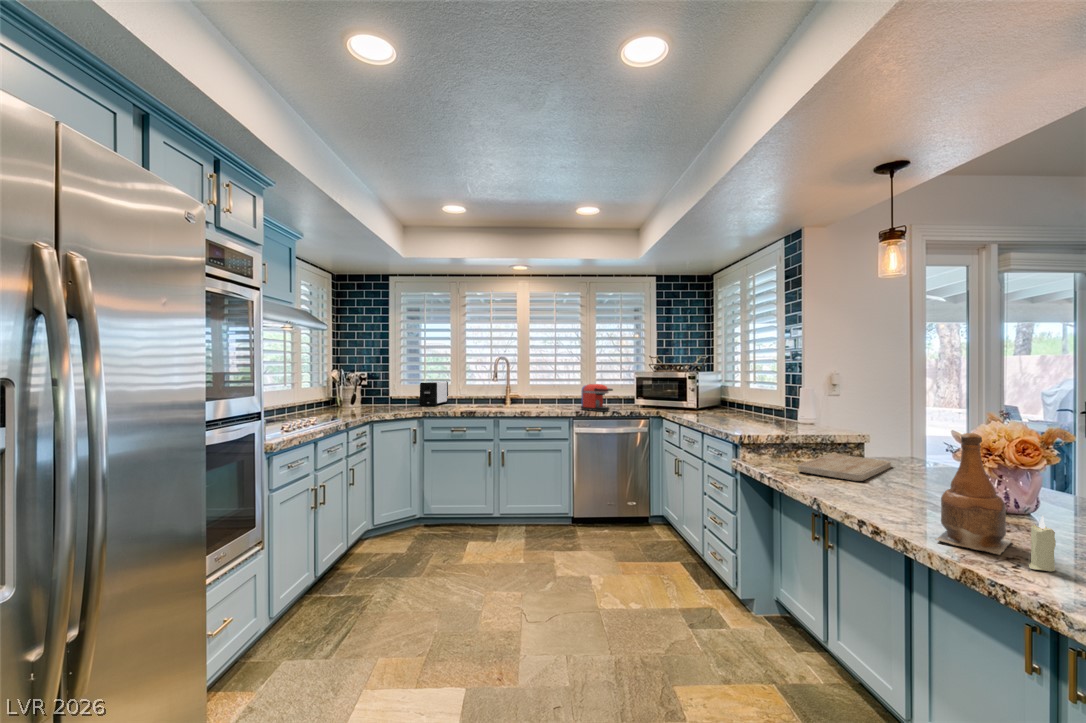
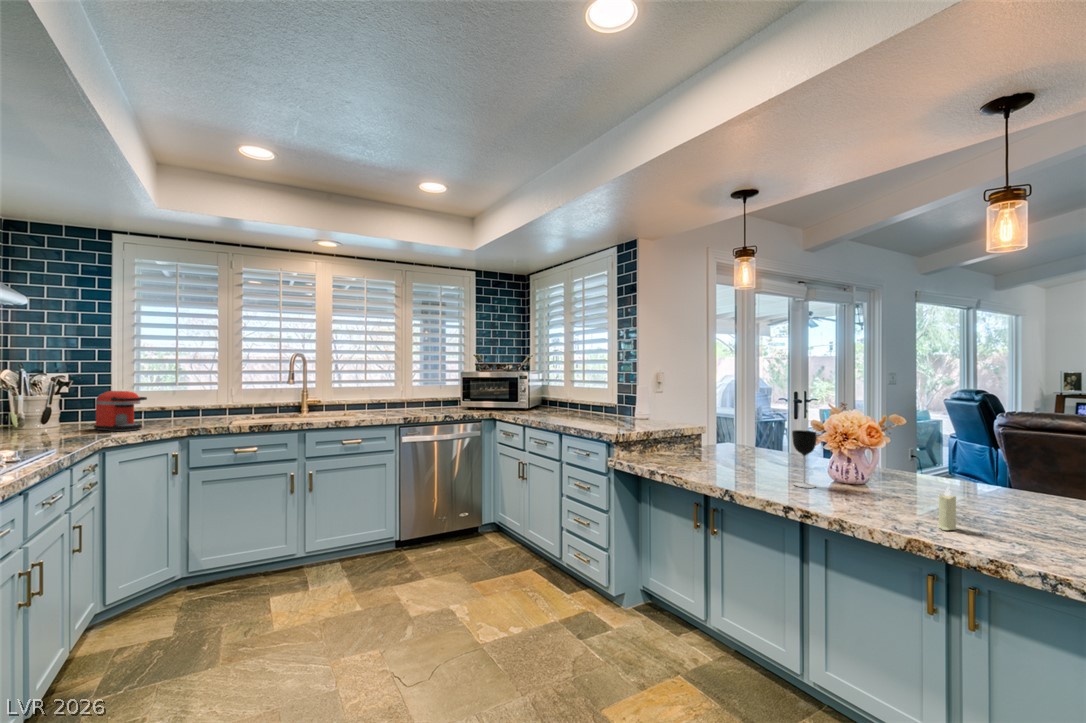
toaster: present [419,381,449,406] -> none [172,386,216,421]
coffee maker: present [581,384,613,411] -> present [94,391,147,431]
bottle: present [936,433,1011,555] -> none [853,422,913,522]
wine glass: none [905,441,937,509] -> present [792,430,816,488]
cutting board: present [798,454,891,481] -> none [680,445,737,468]

